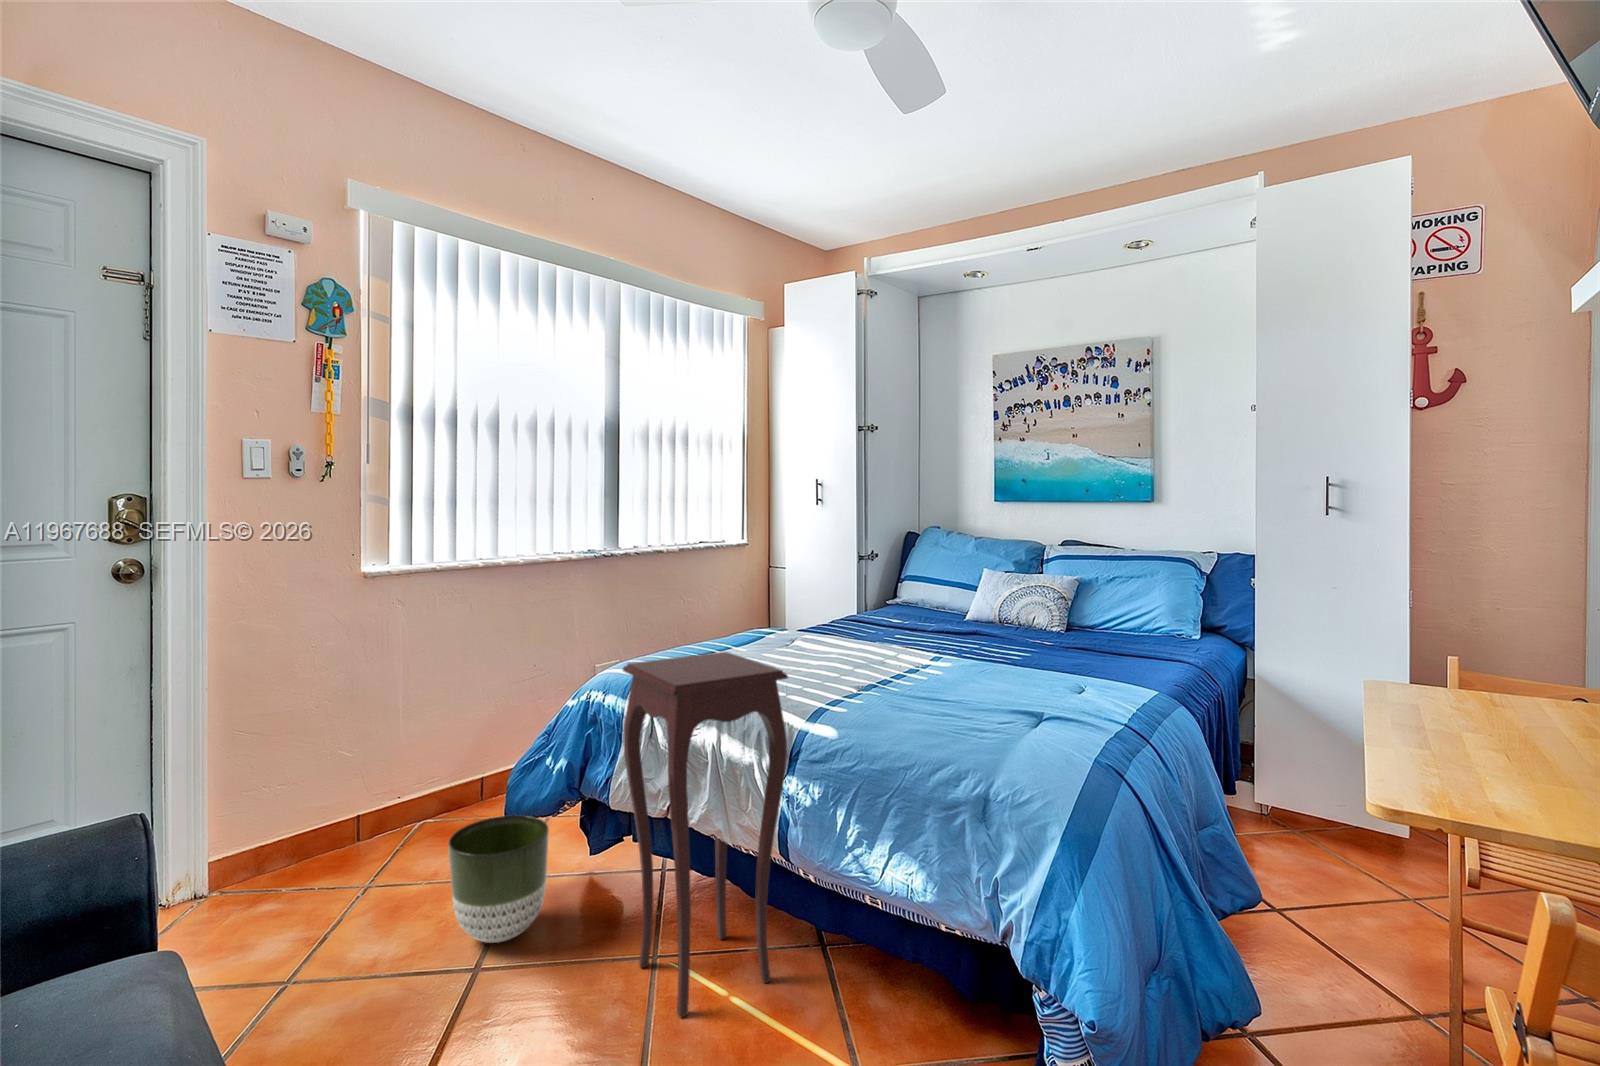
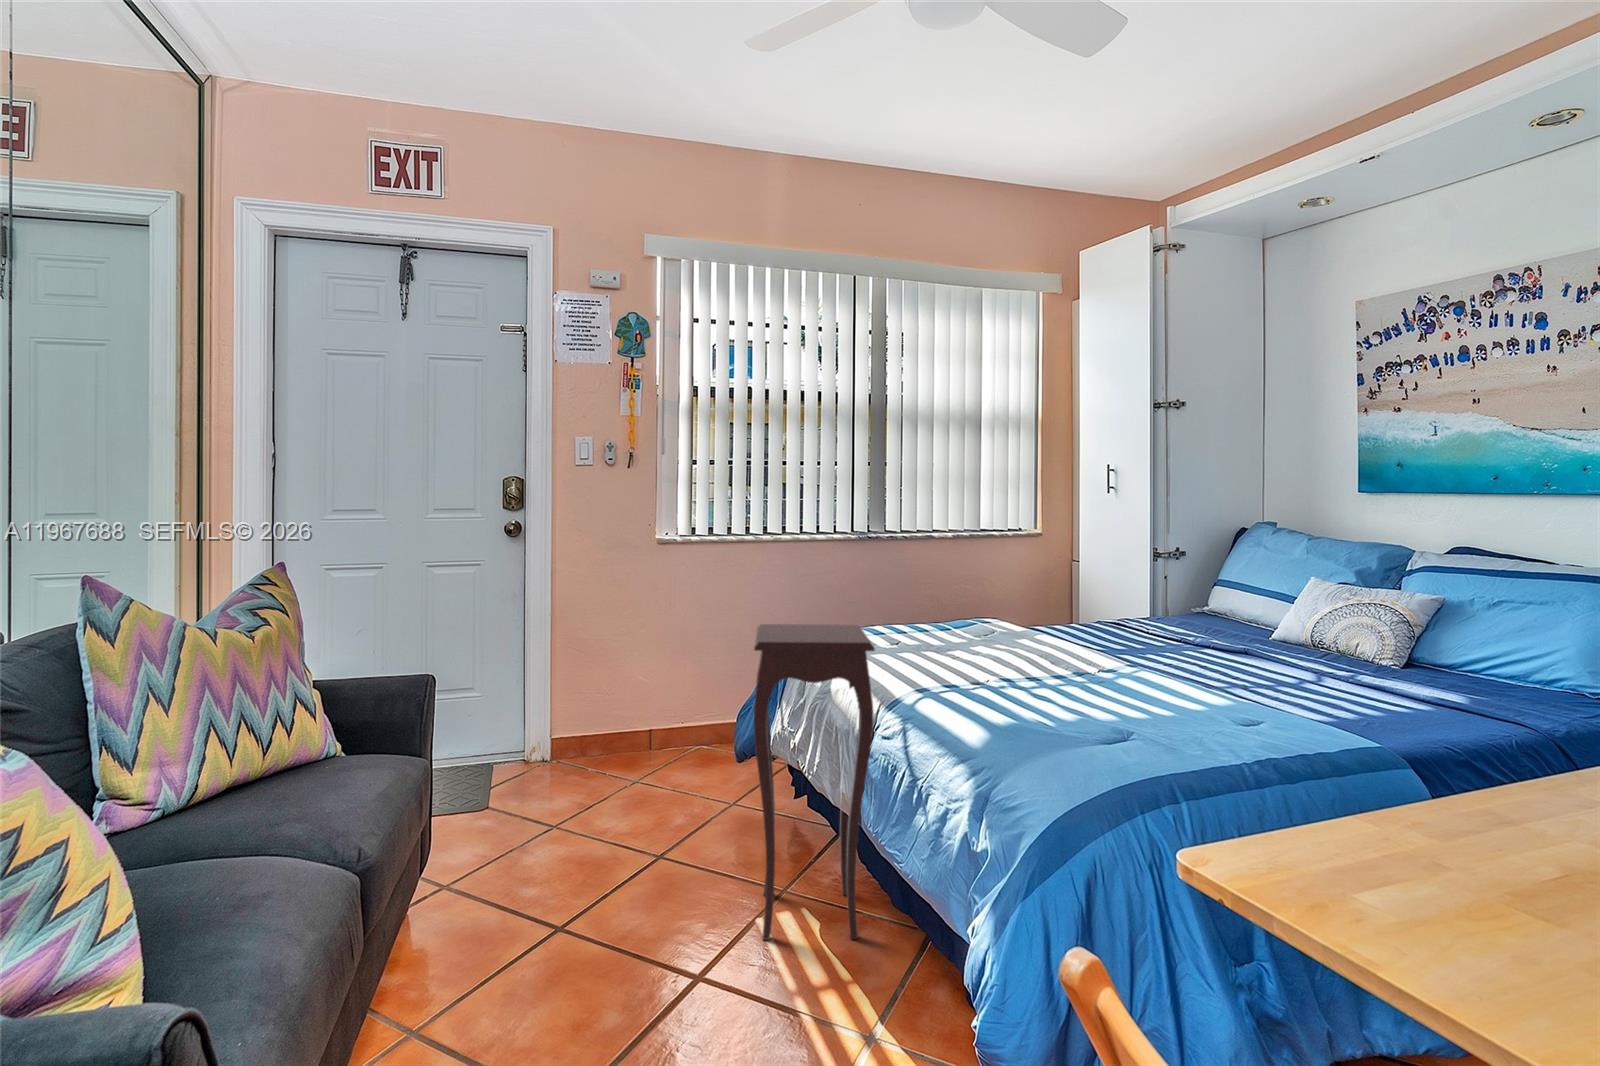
planter: present [448,815,549,943] -> none [648,746,726,846]

